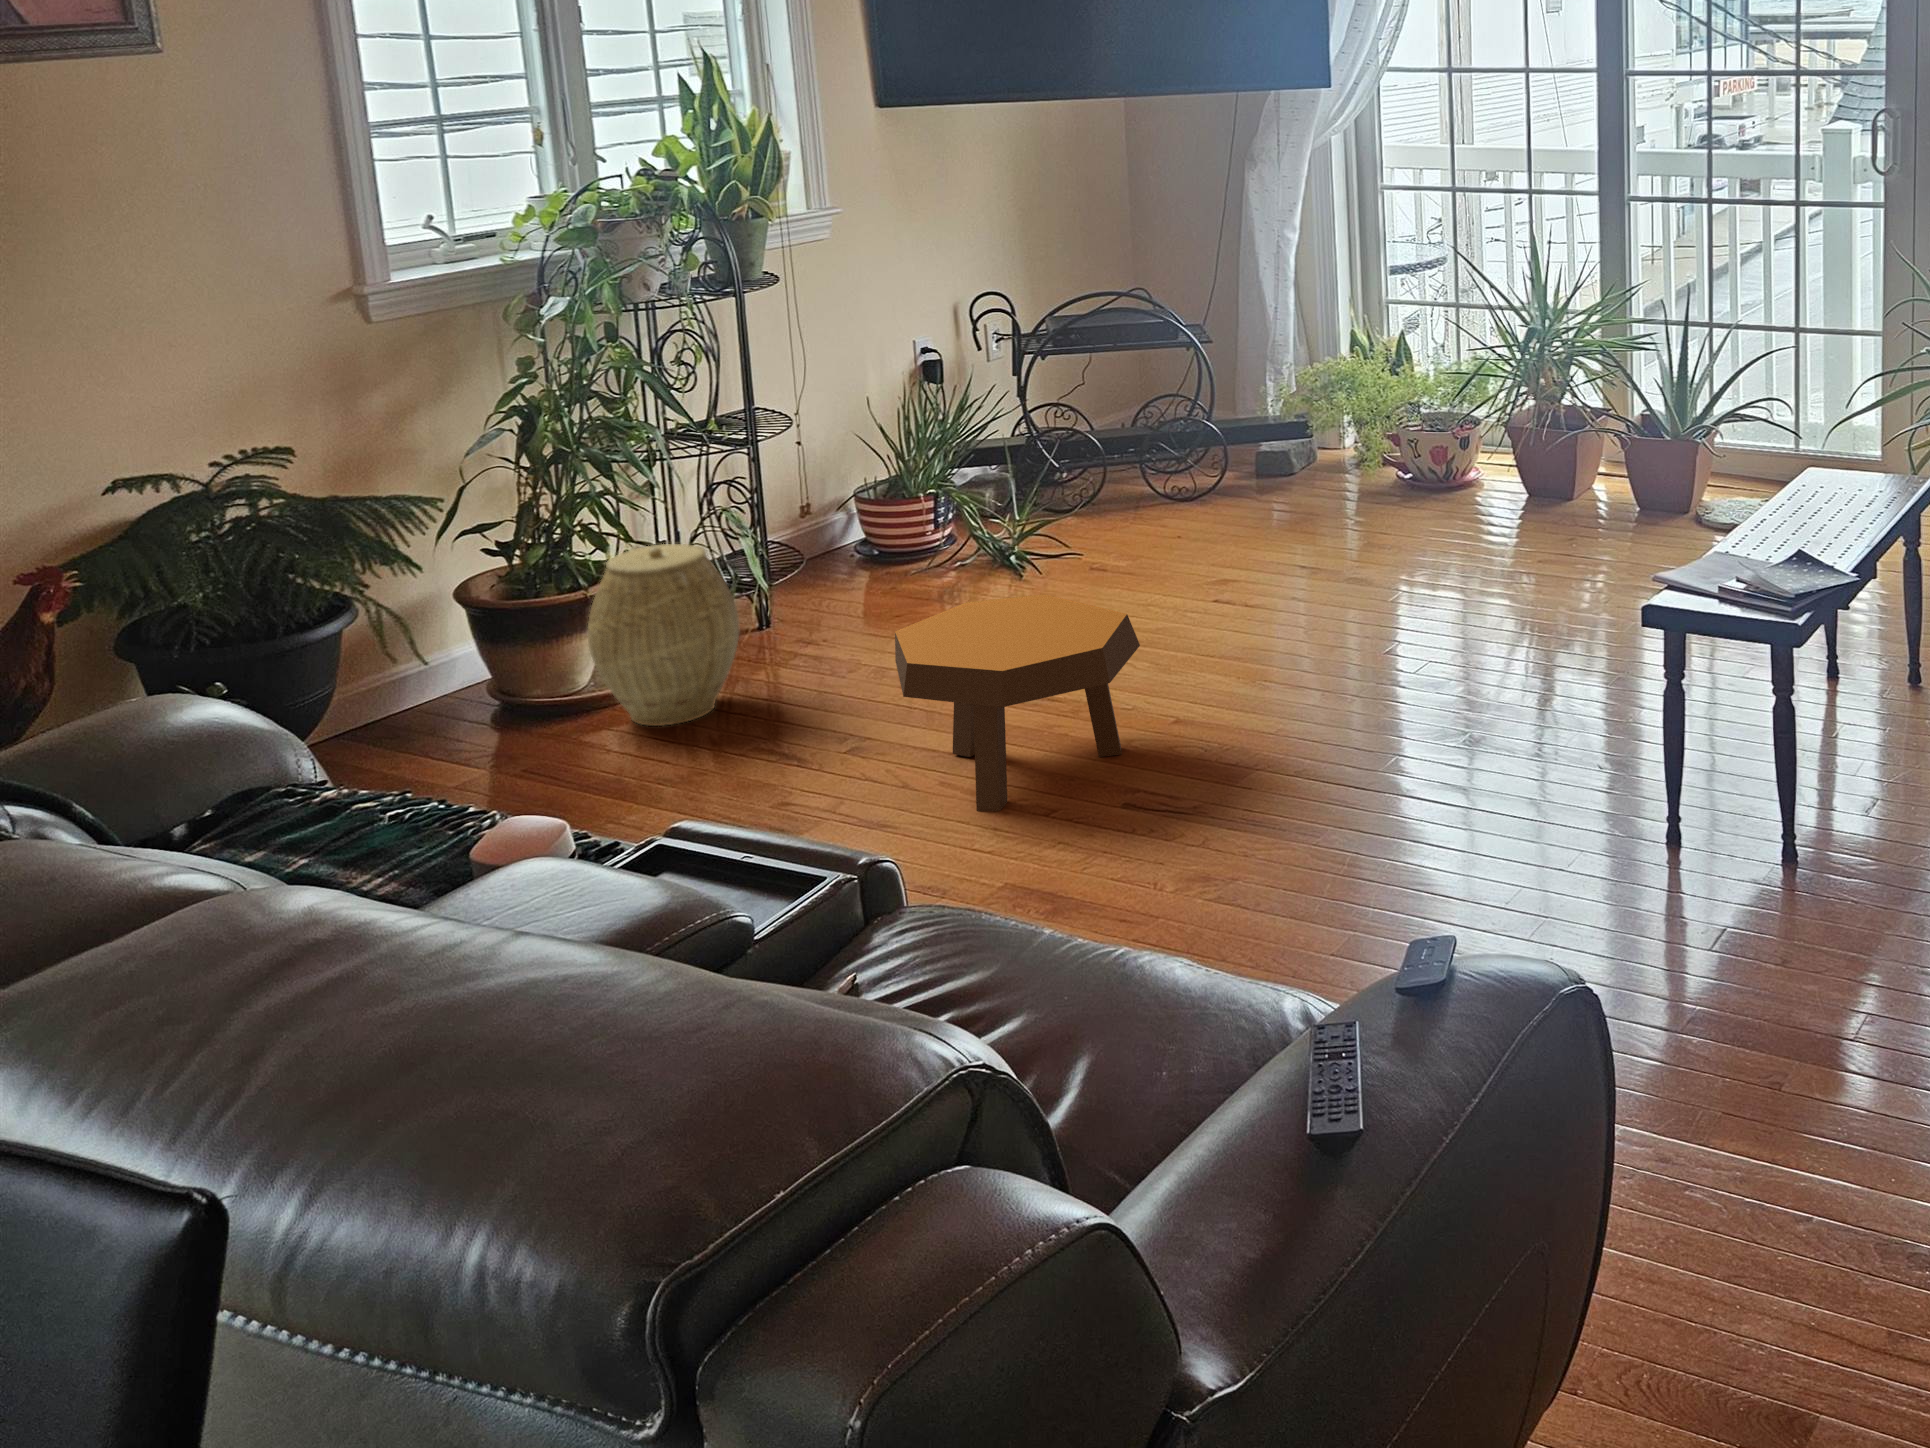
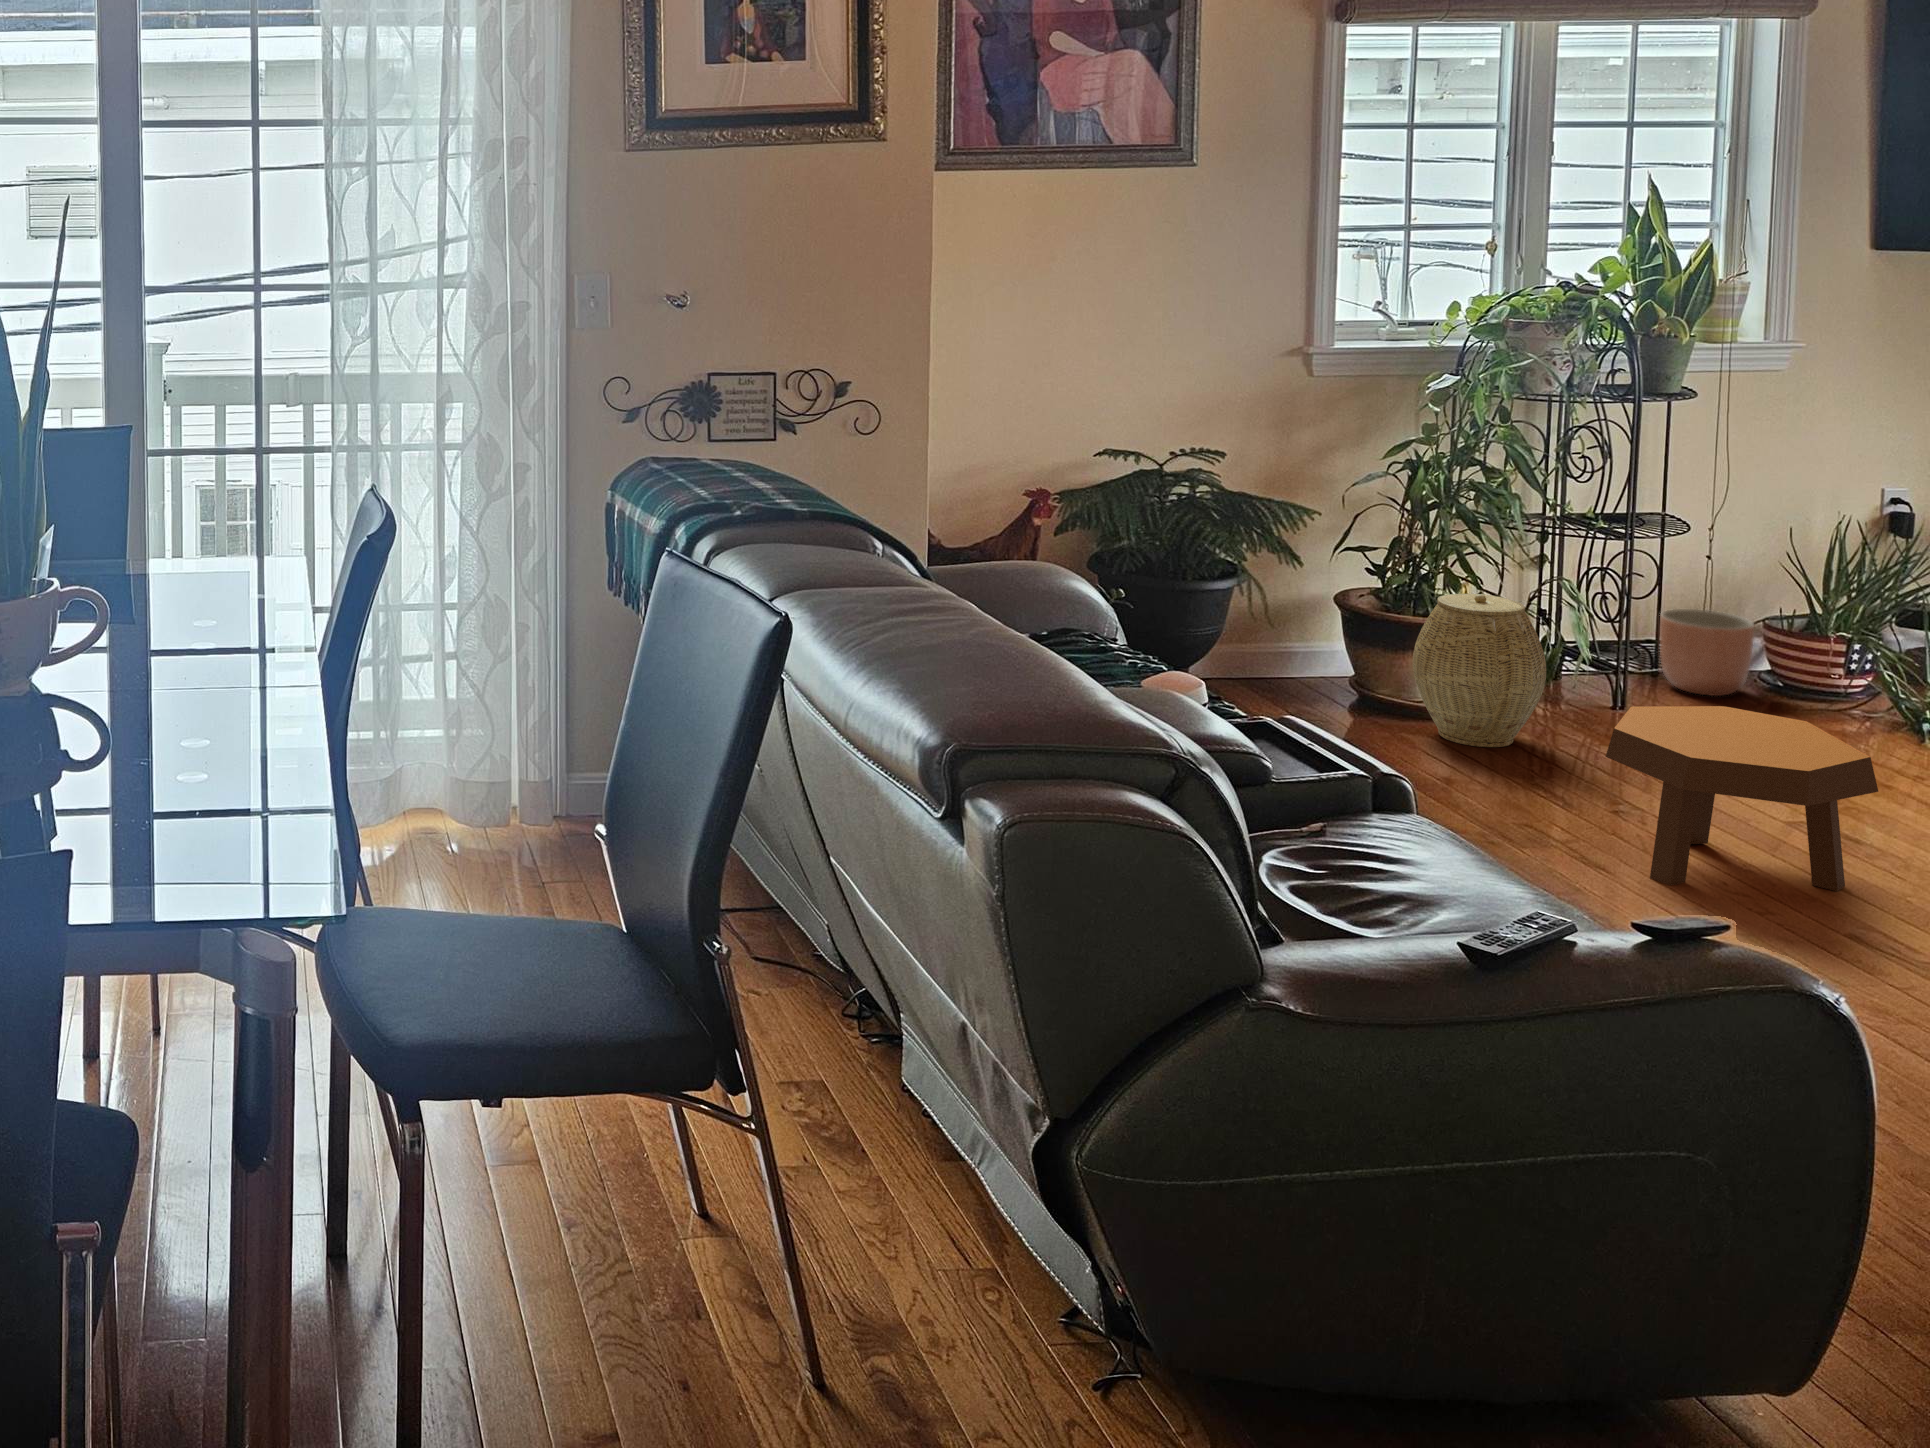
planter: none [770,496,860,587] -> present [1660,609,1754,696]

